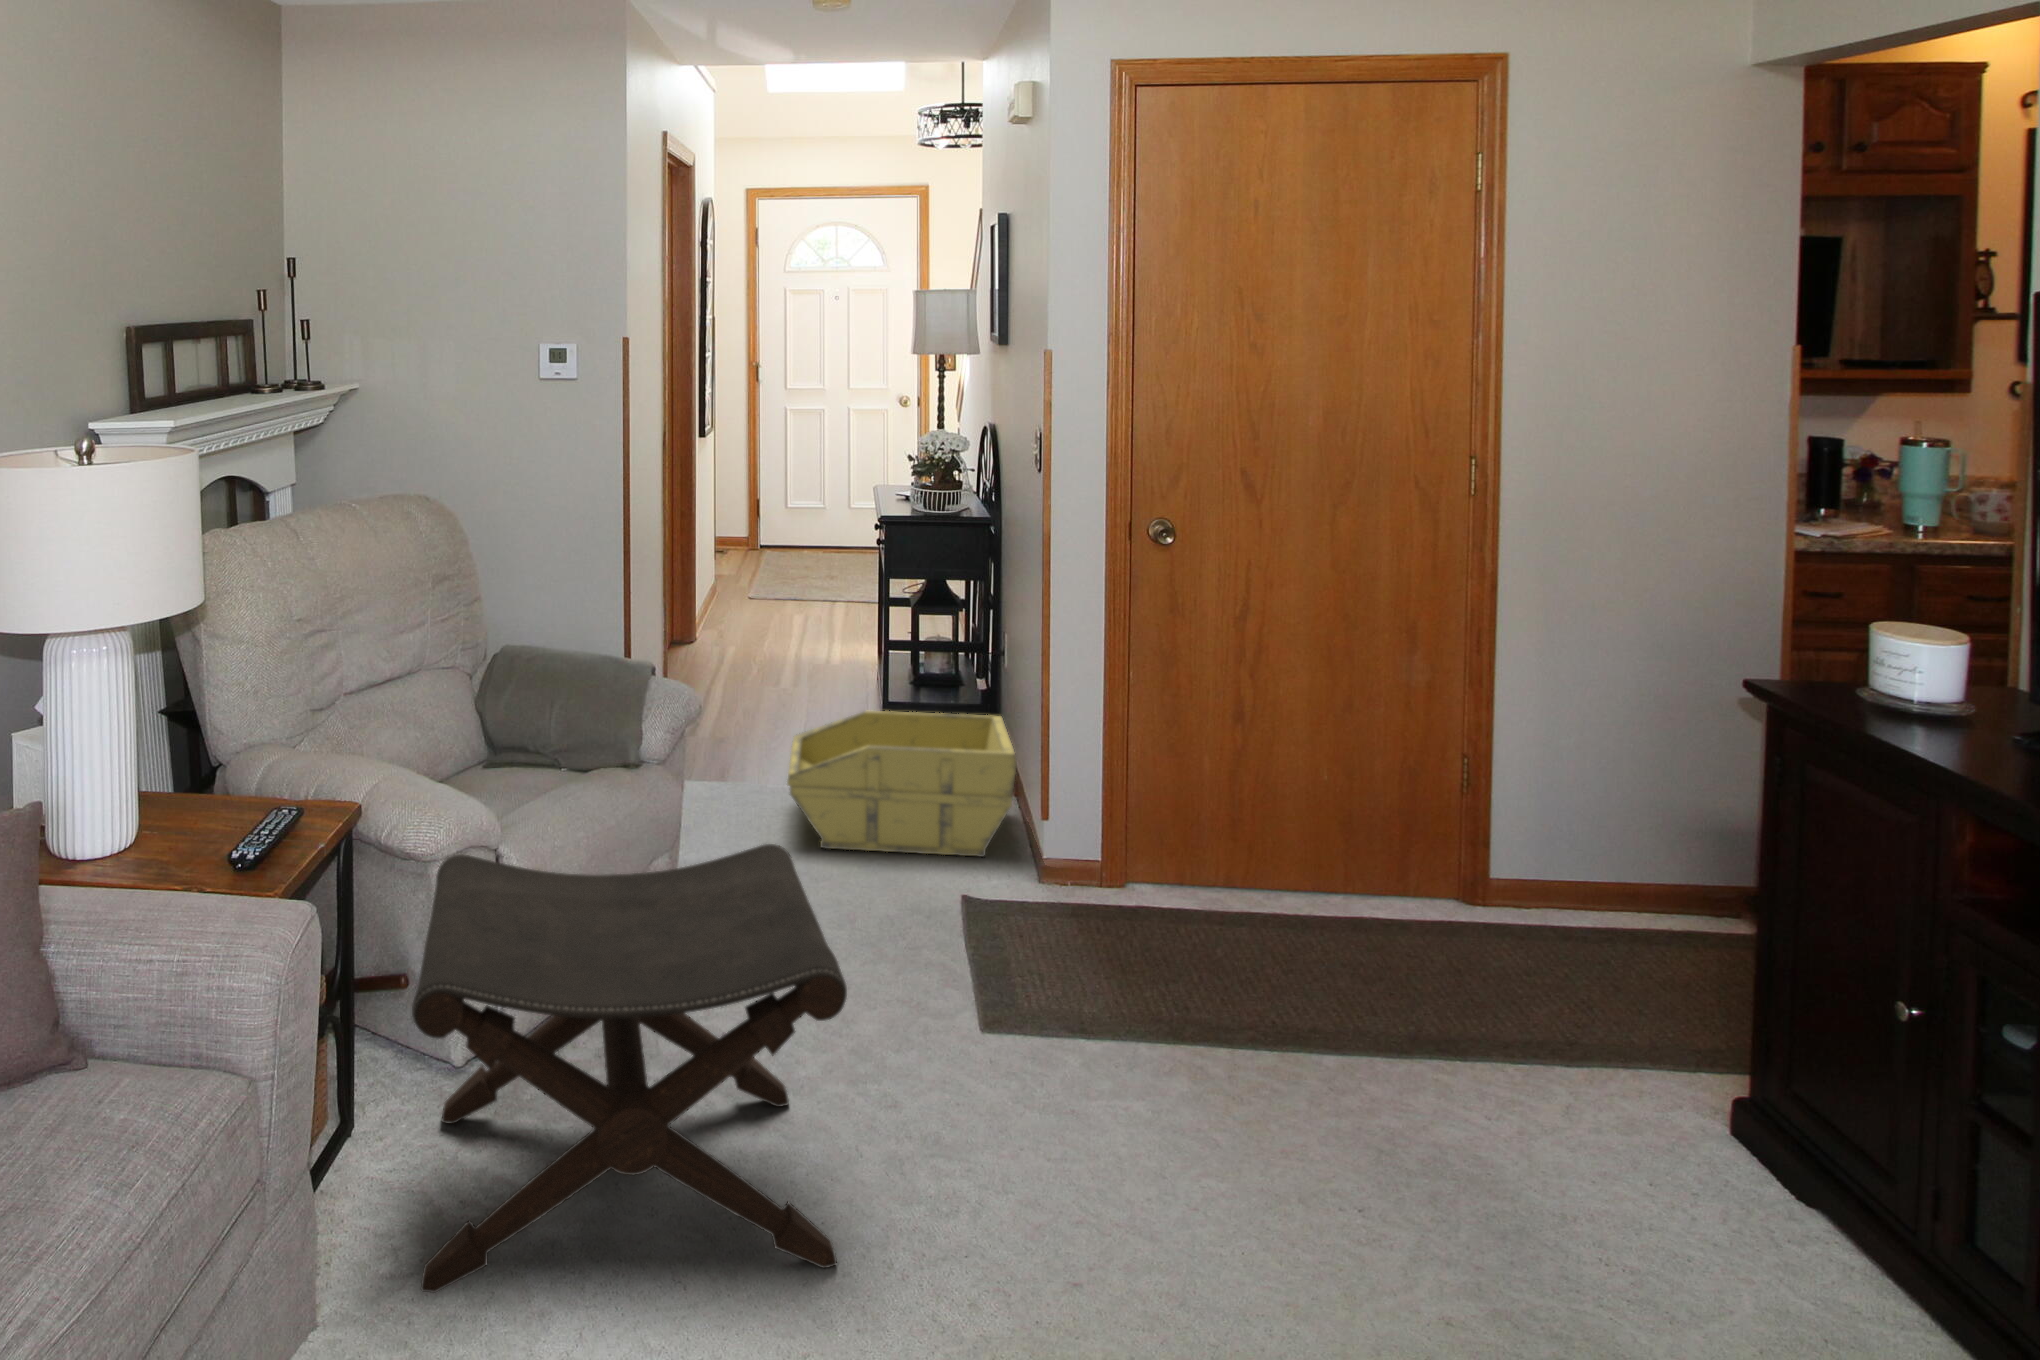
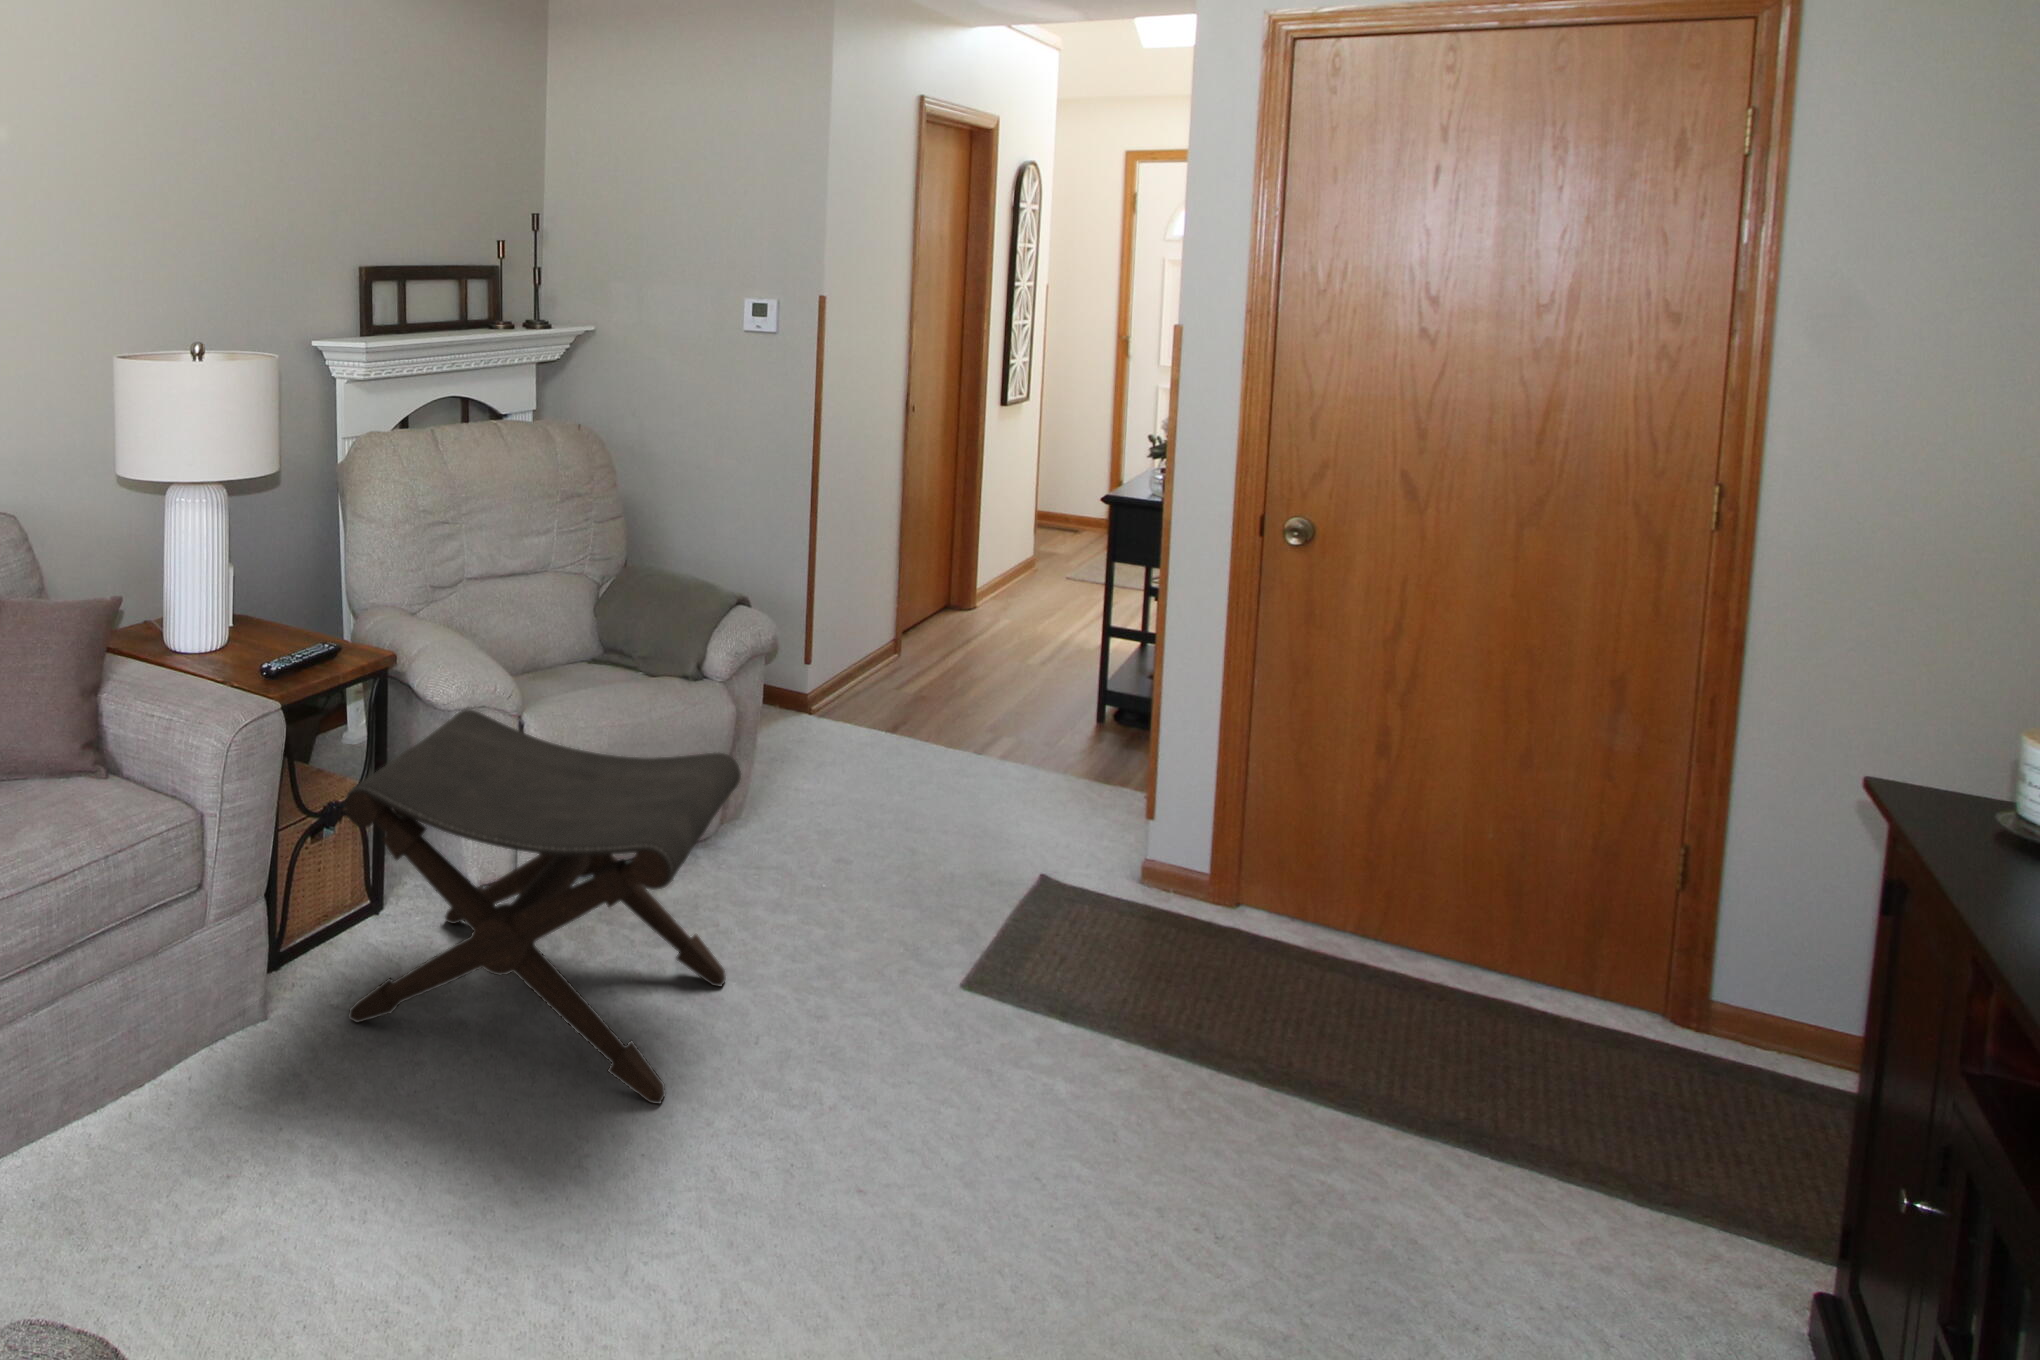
storage bin: present [787,711,1017,857] -> none [904,683,1164,847]

